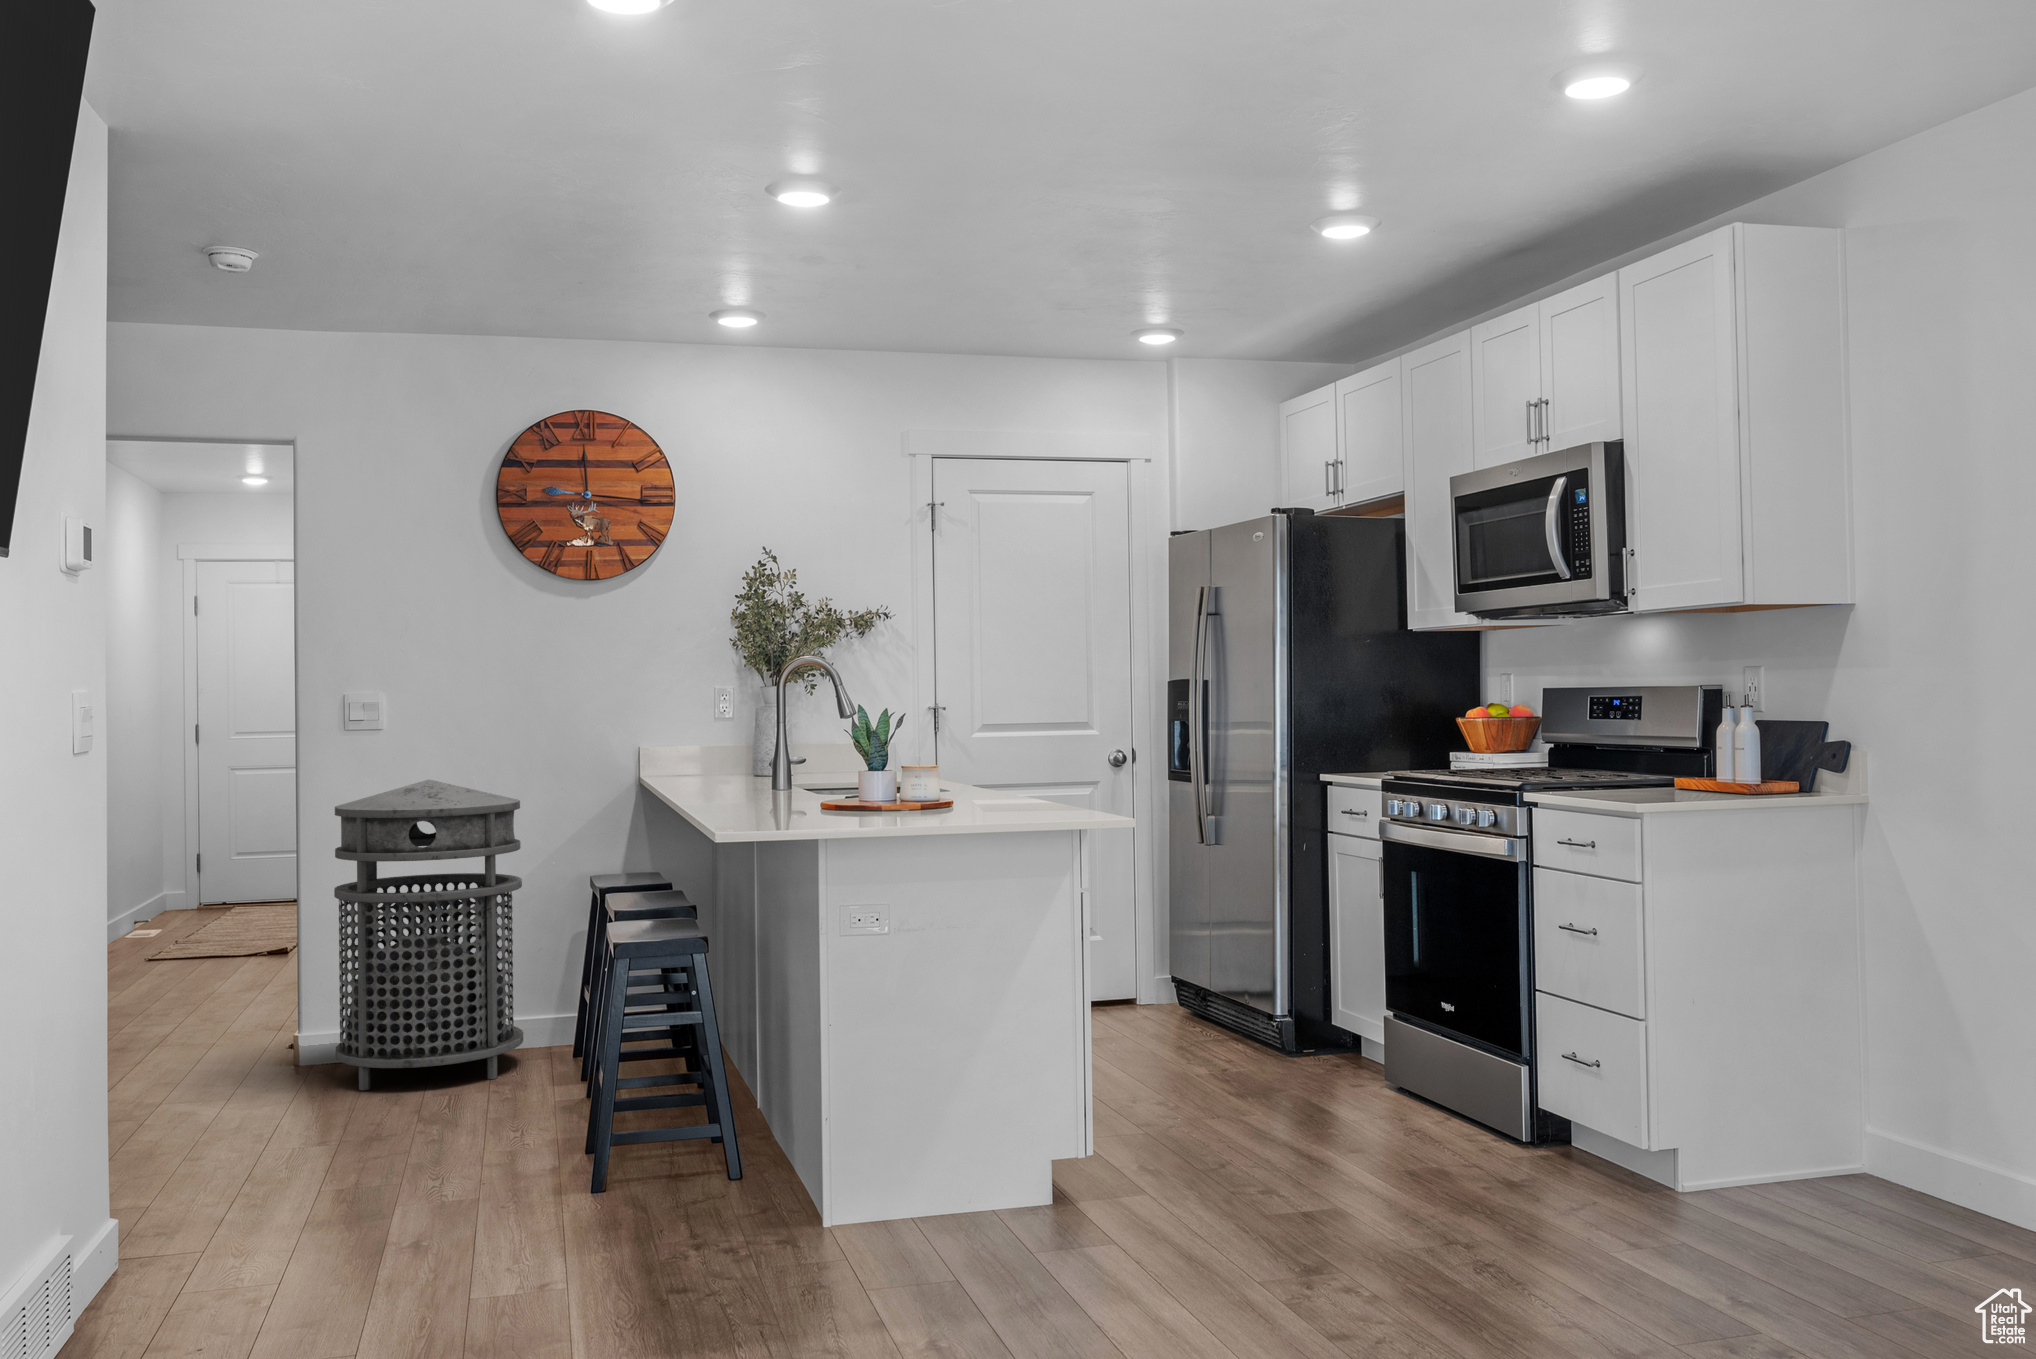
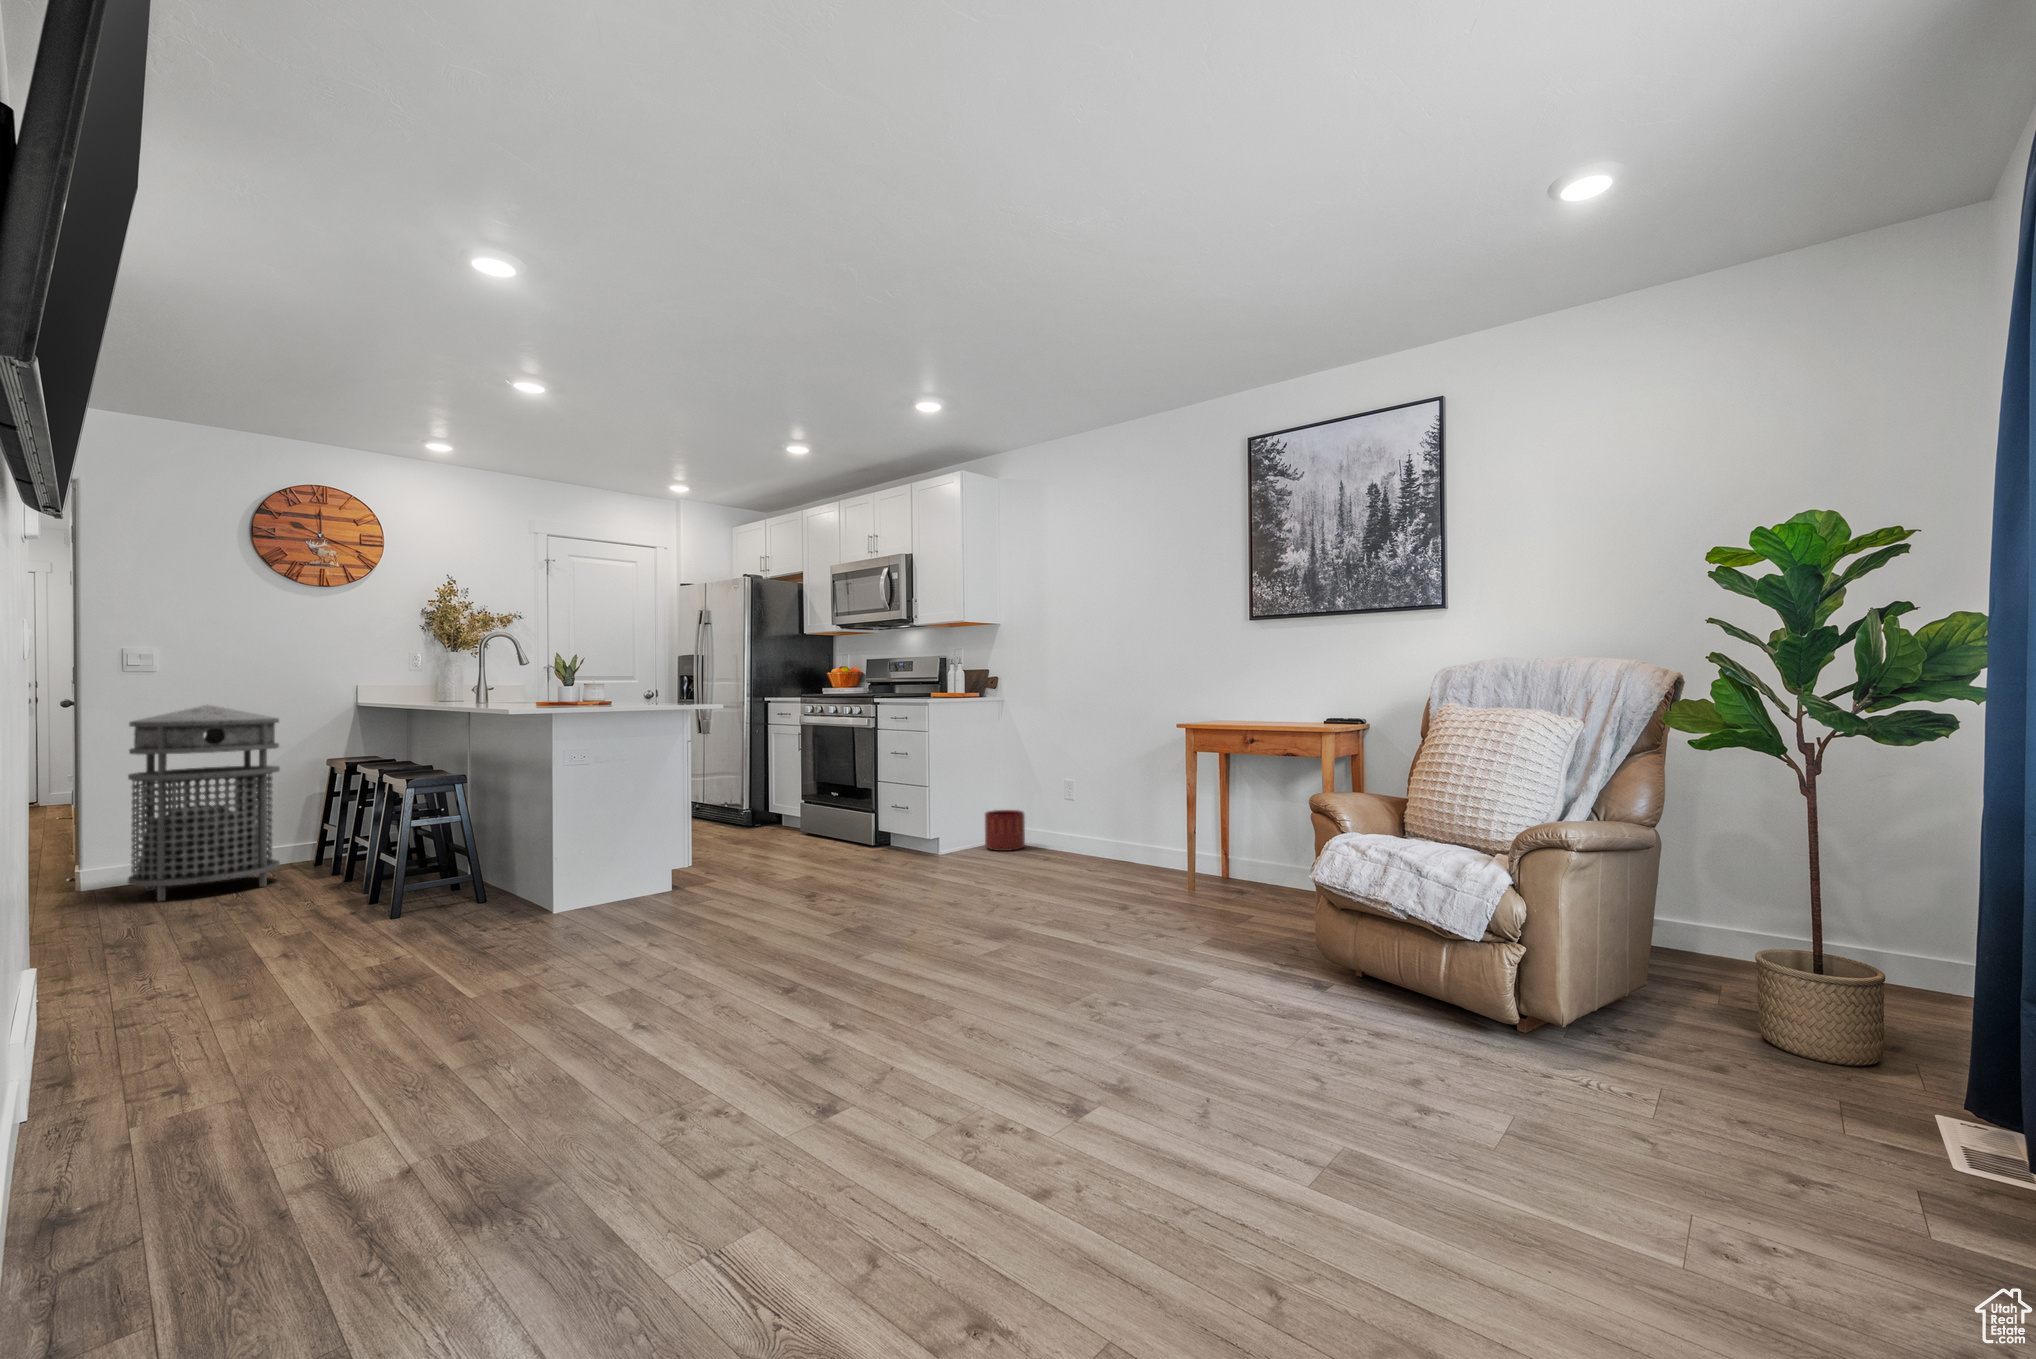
planter: none [1816,1096,1938,1217] -> present [985,810,1025,851]

